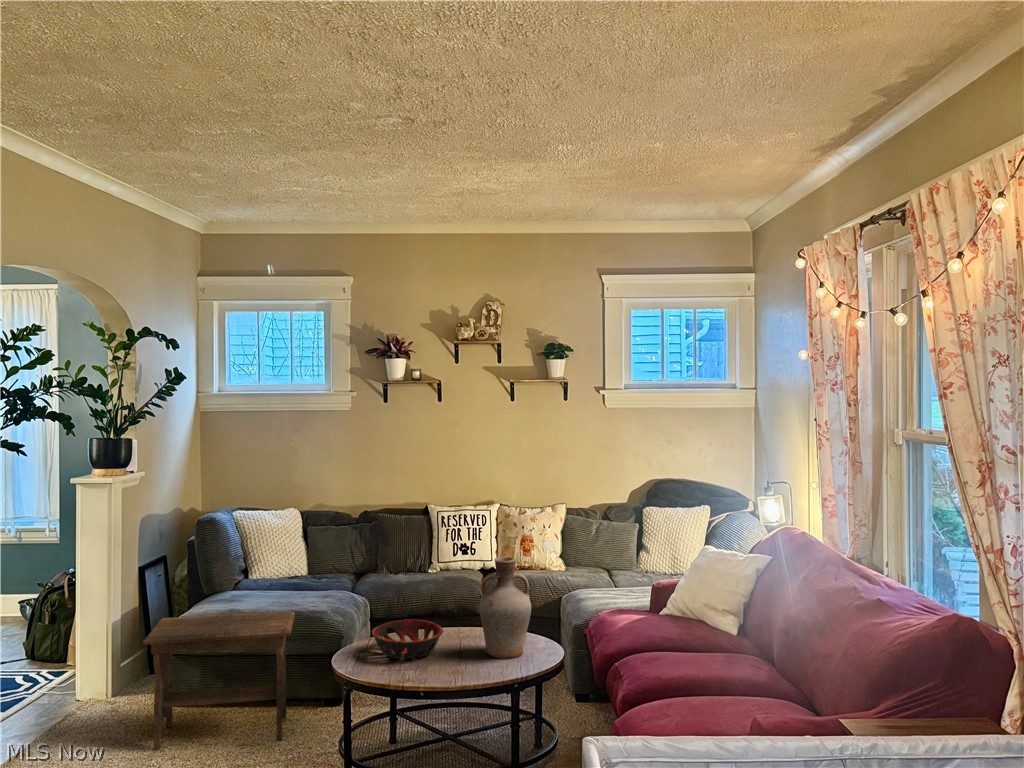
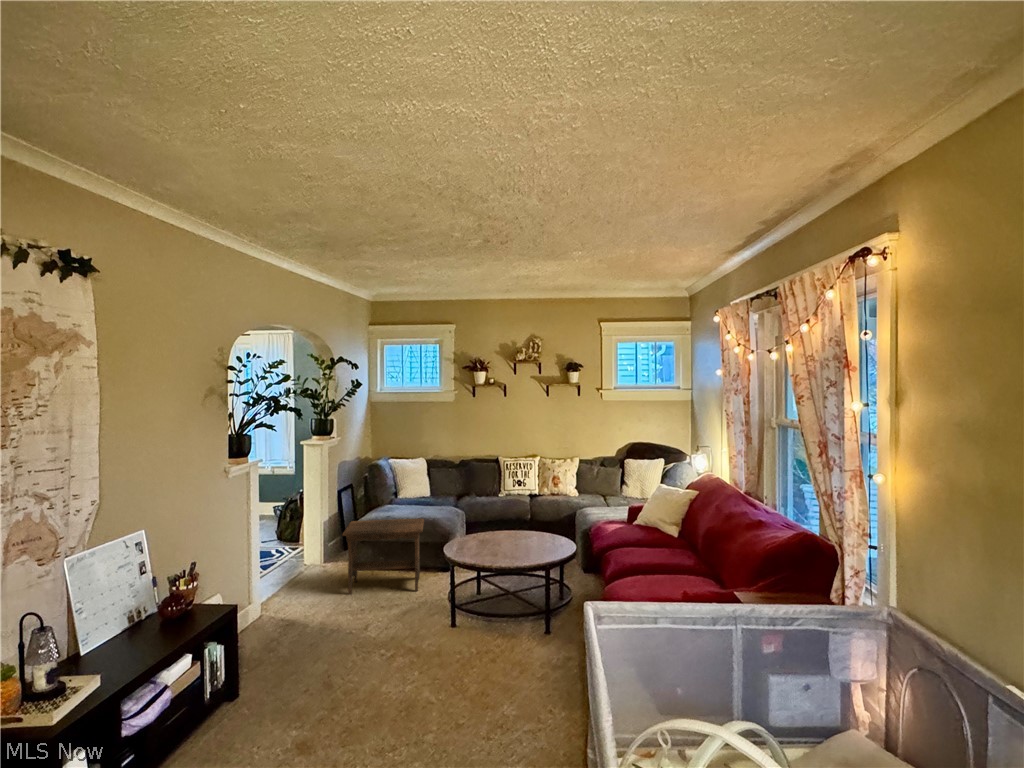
vase: present [479,556,531,659] -> none [529,490,559,548]
decorative bowl: present [372,620,443,659] -> none [468,525,508,547]

